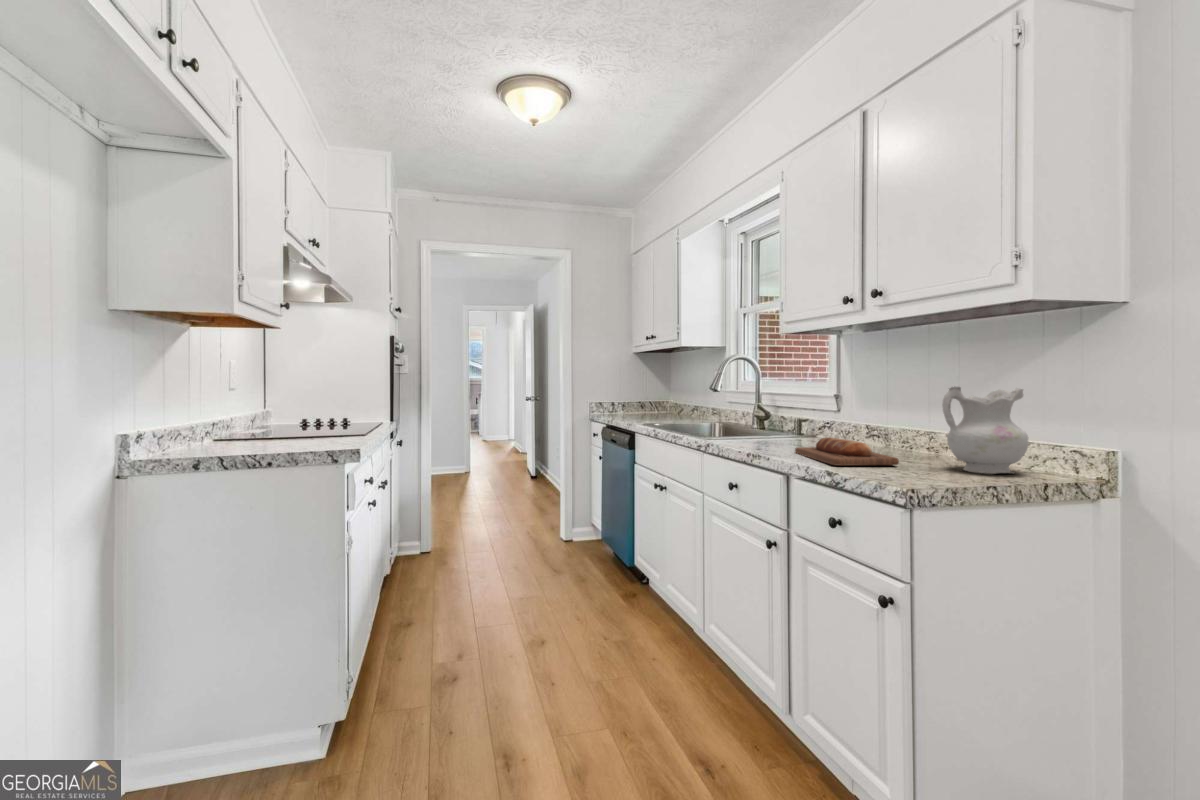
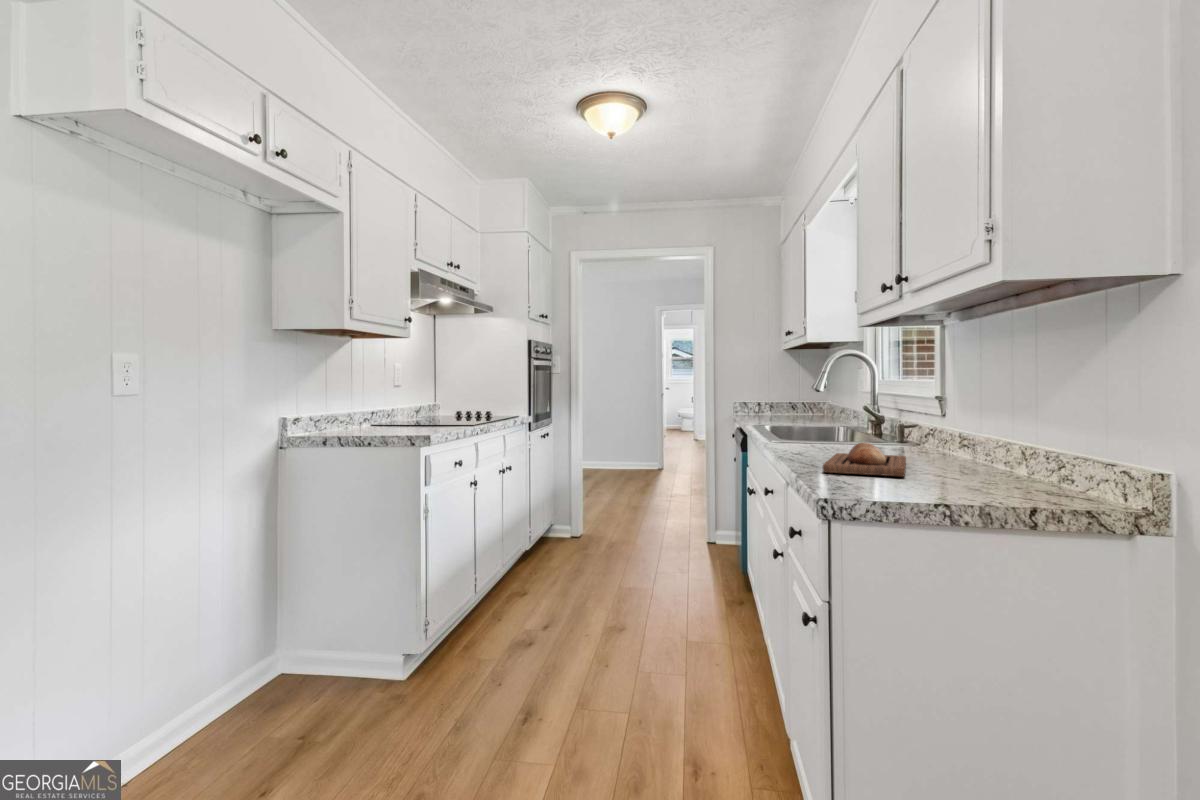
ceramic pitcher: present [942,386,1028,474] -> none [945,382,1061,495]

